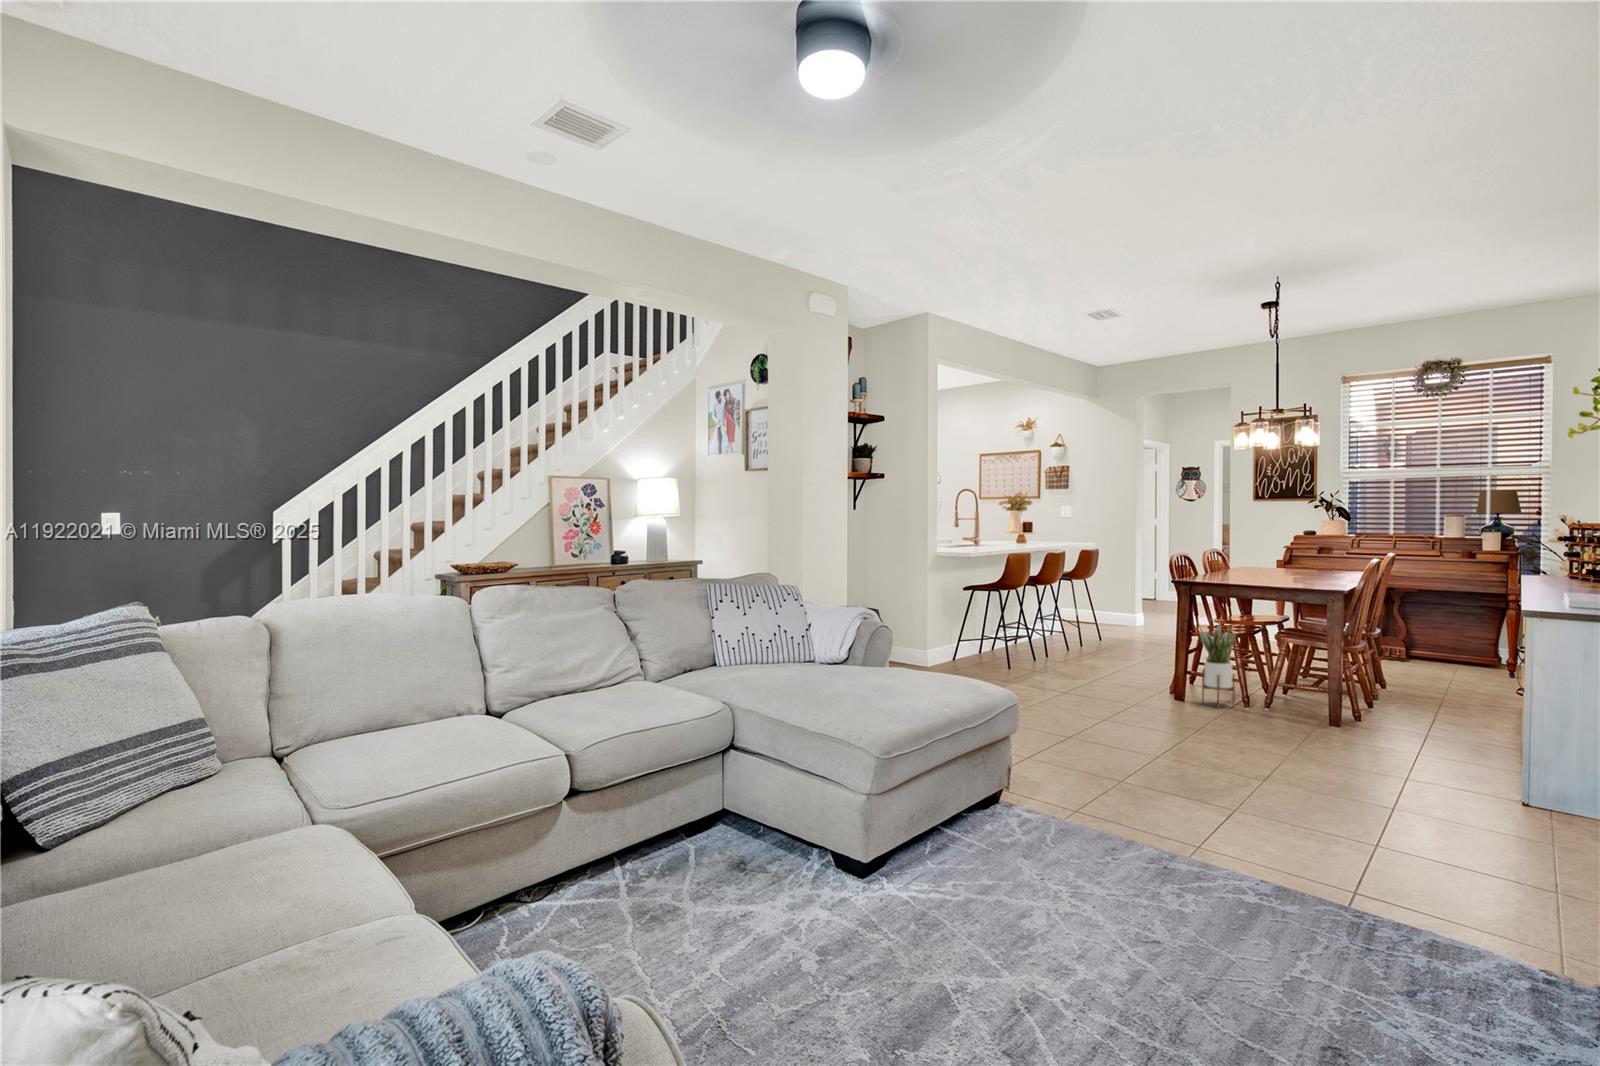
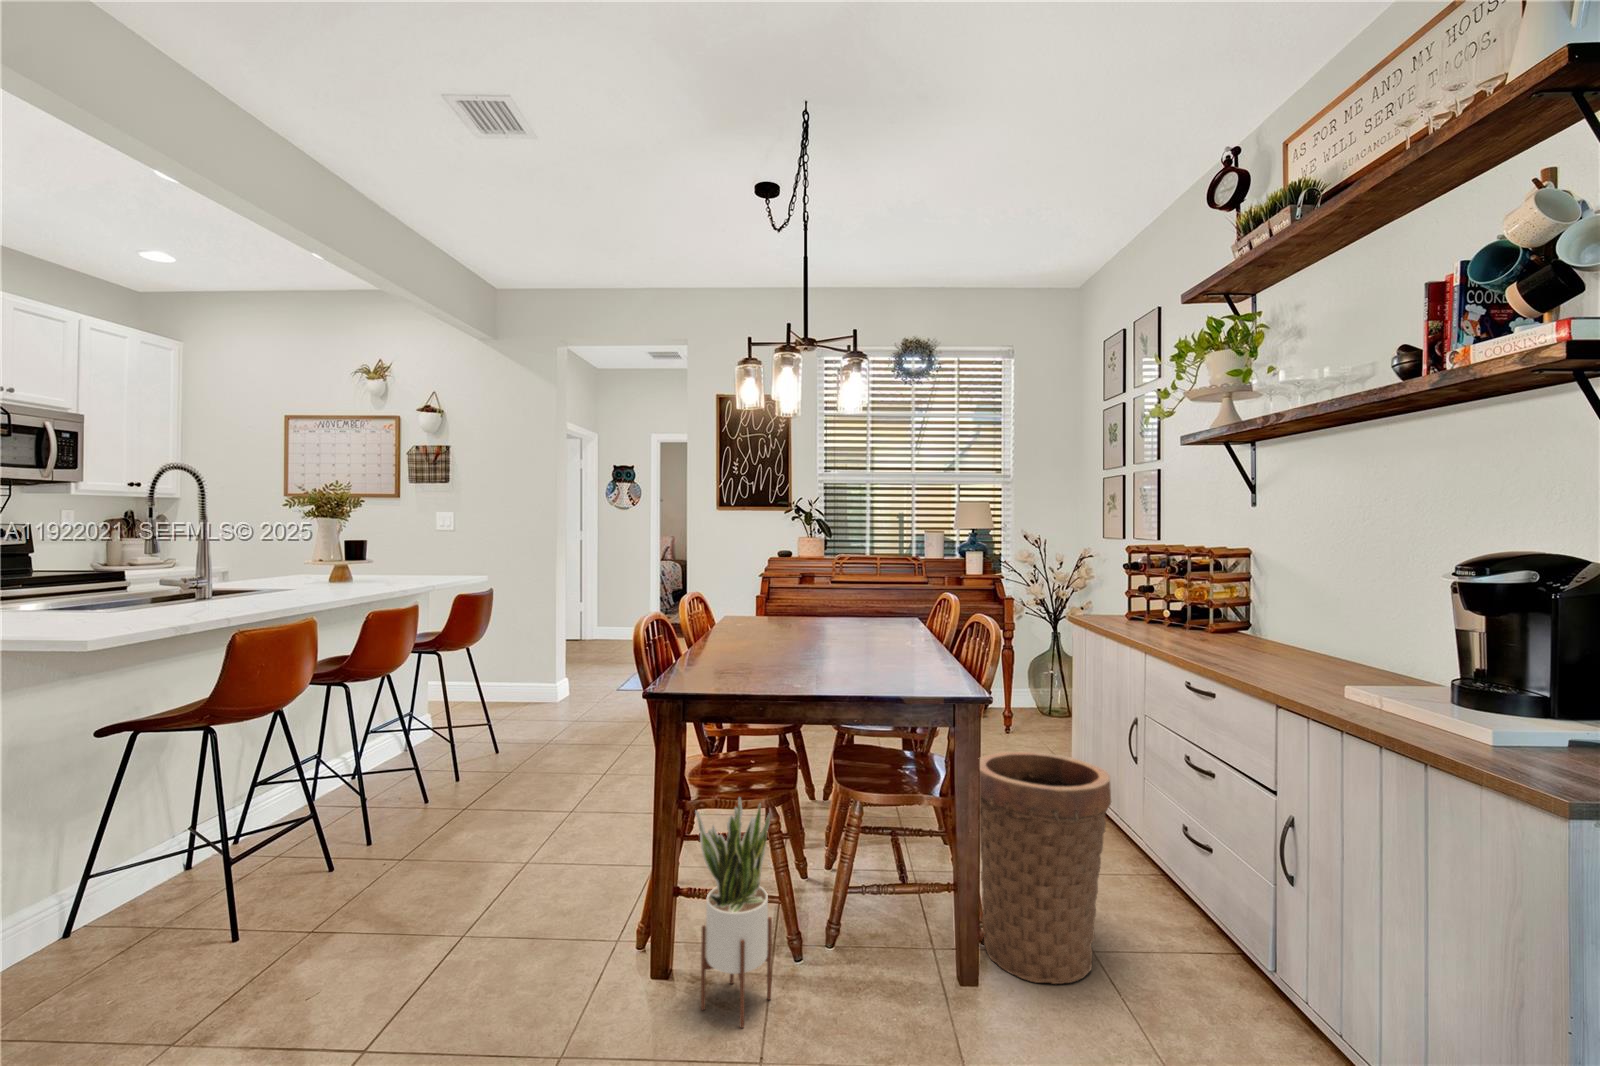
basket: none [1354,629,1436,728] -> present [980,752,1111,984]

